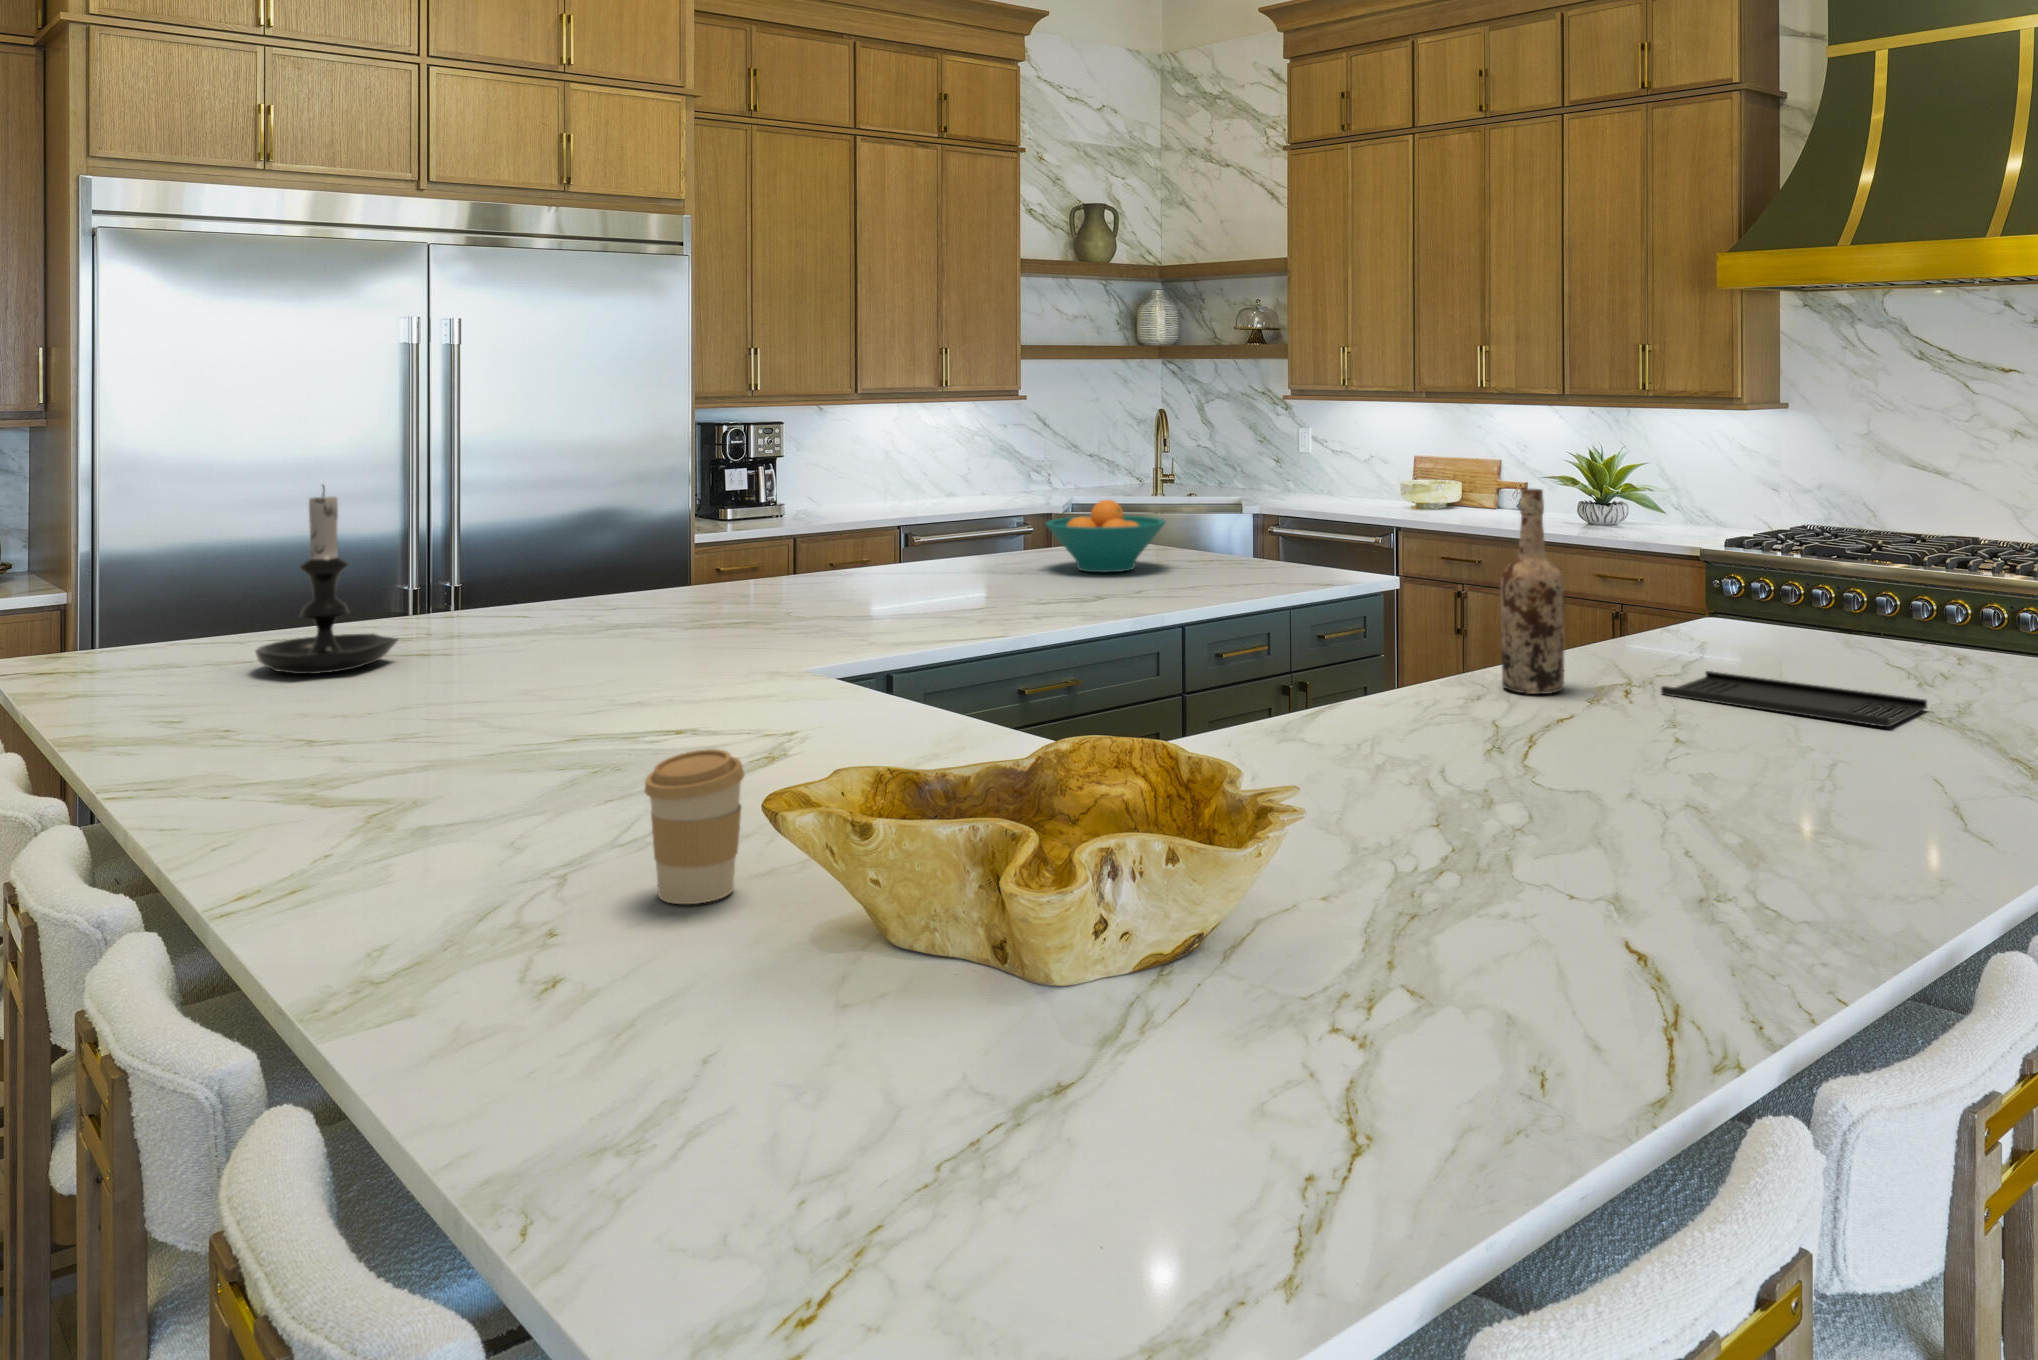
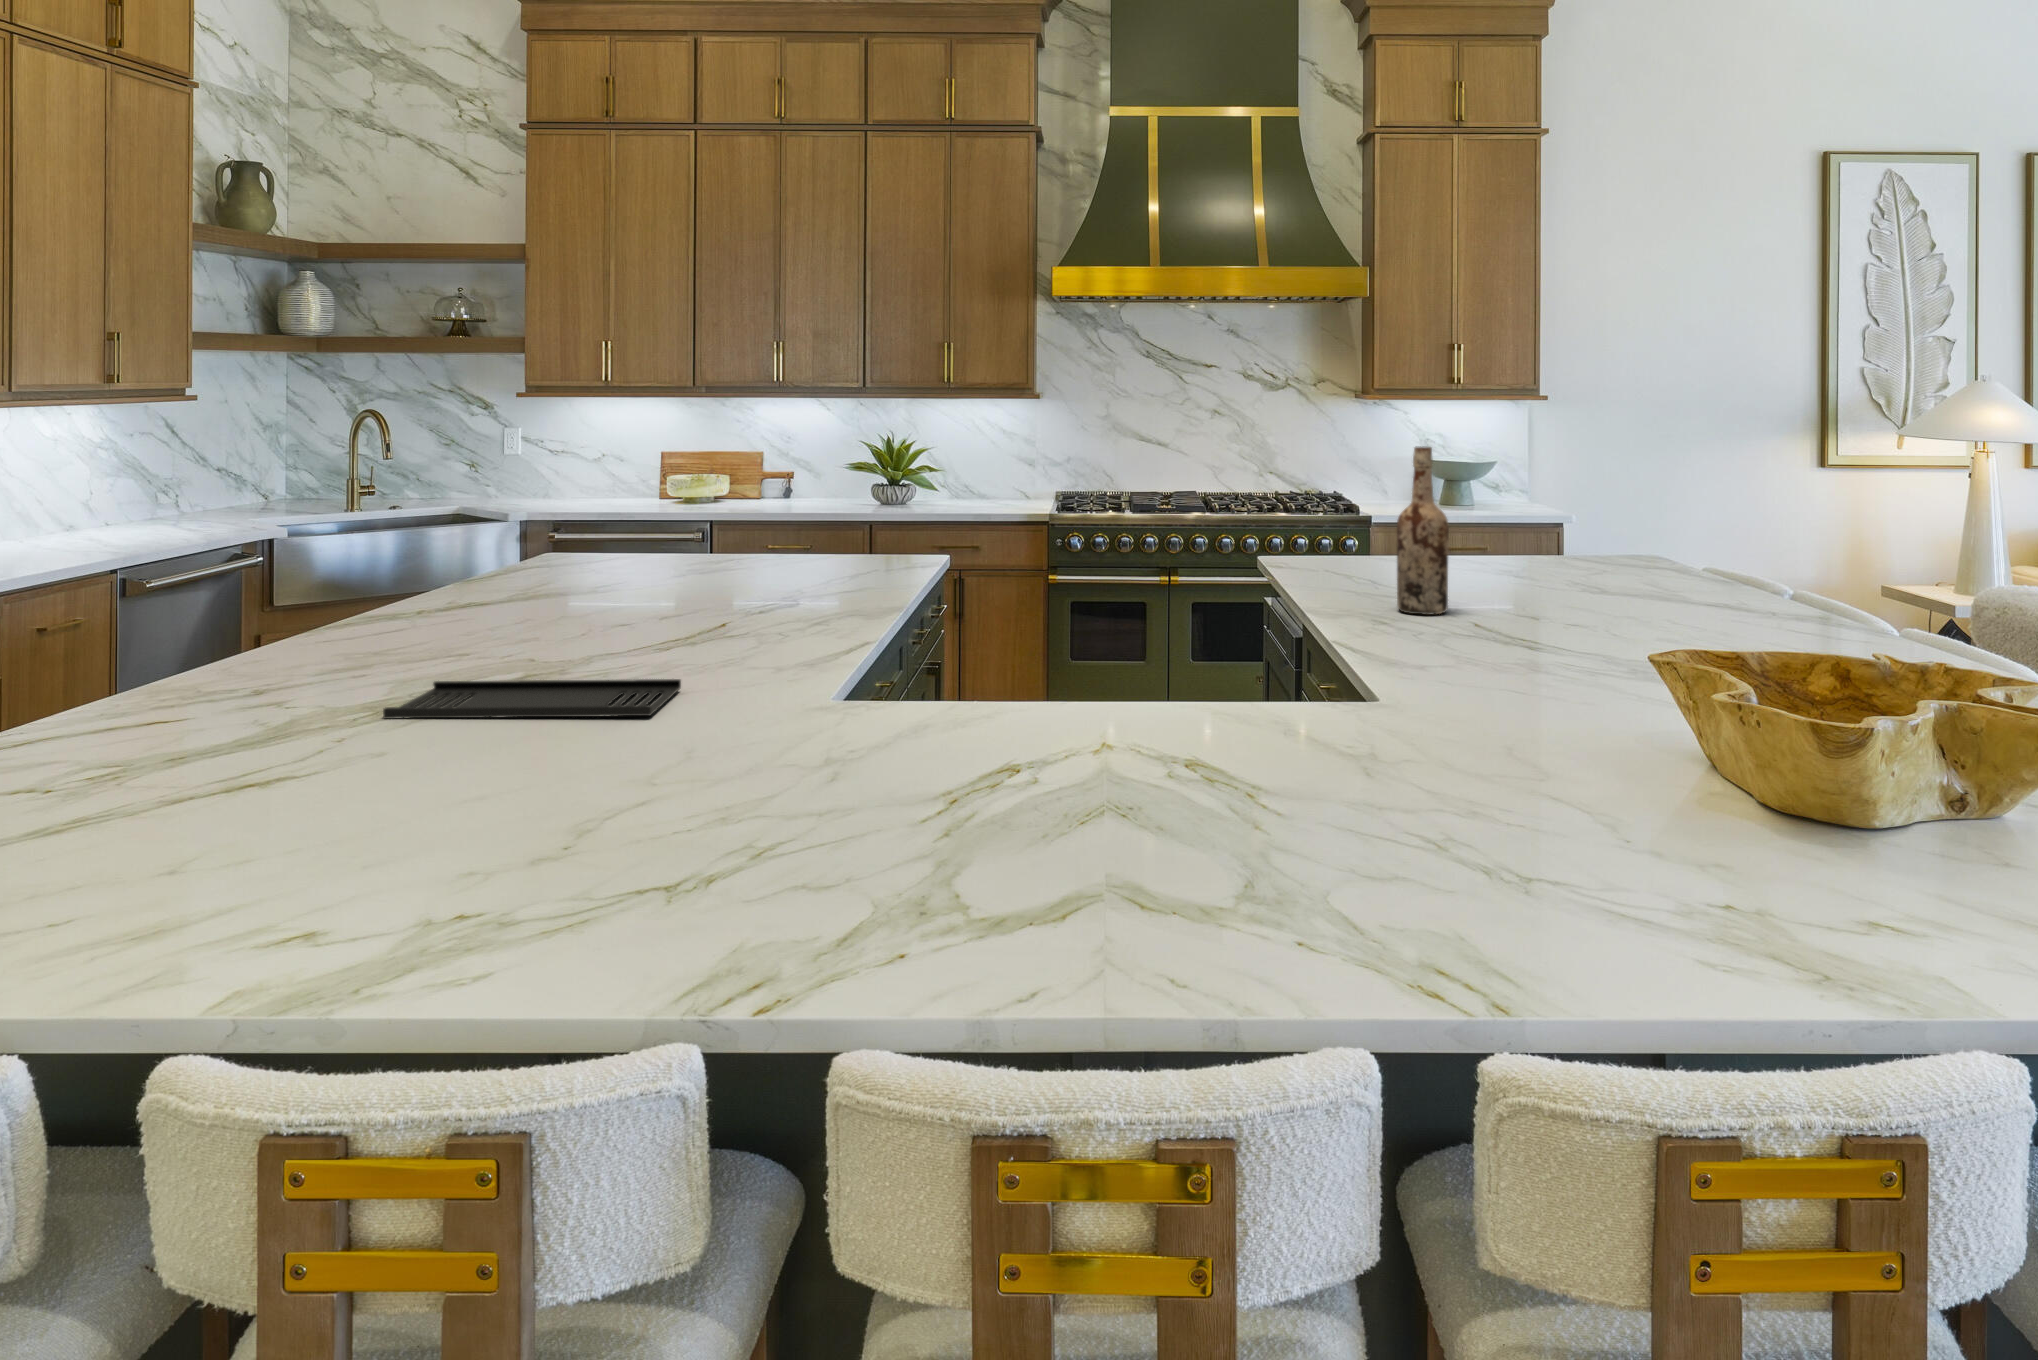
candle holder: present [255,485,398,674] -> none [96,501,339,821]
fruit bowl: present [1046,500,1165,572] -> none [655,493,792,573]
tray: present [1661,671,1927,728] -> present [383,679,681,719]
coffee cup: present [645,749,744,904] -> none [1614,706,1722,867]

